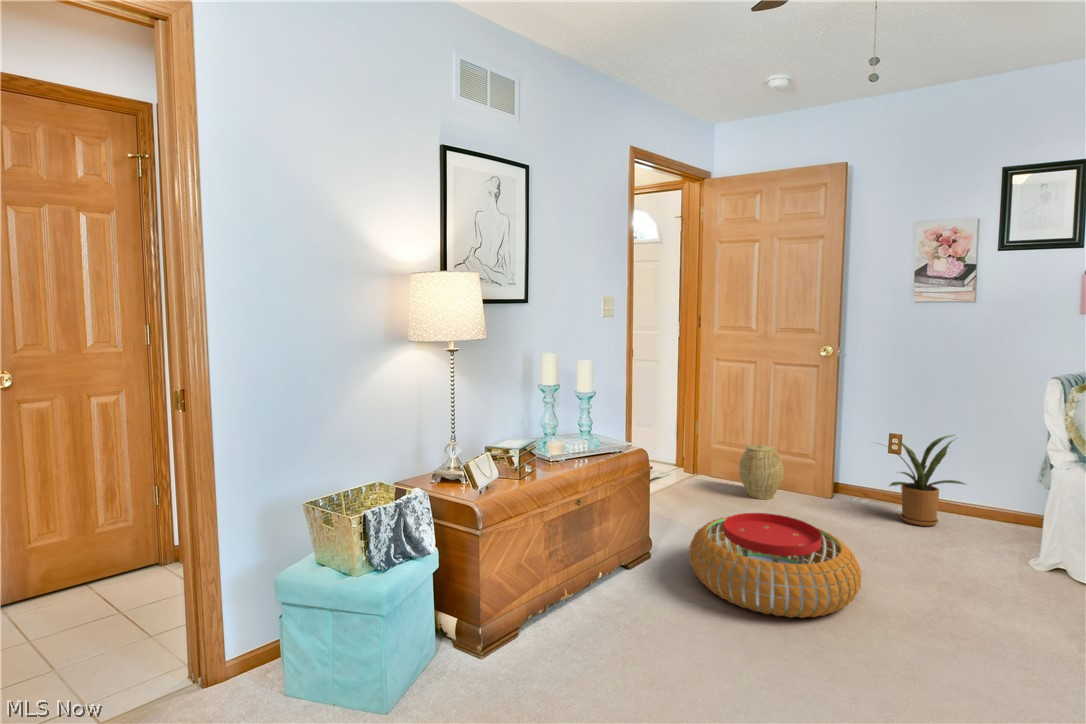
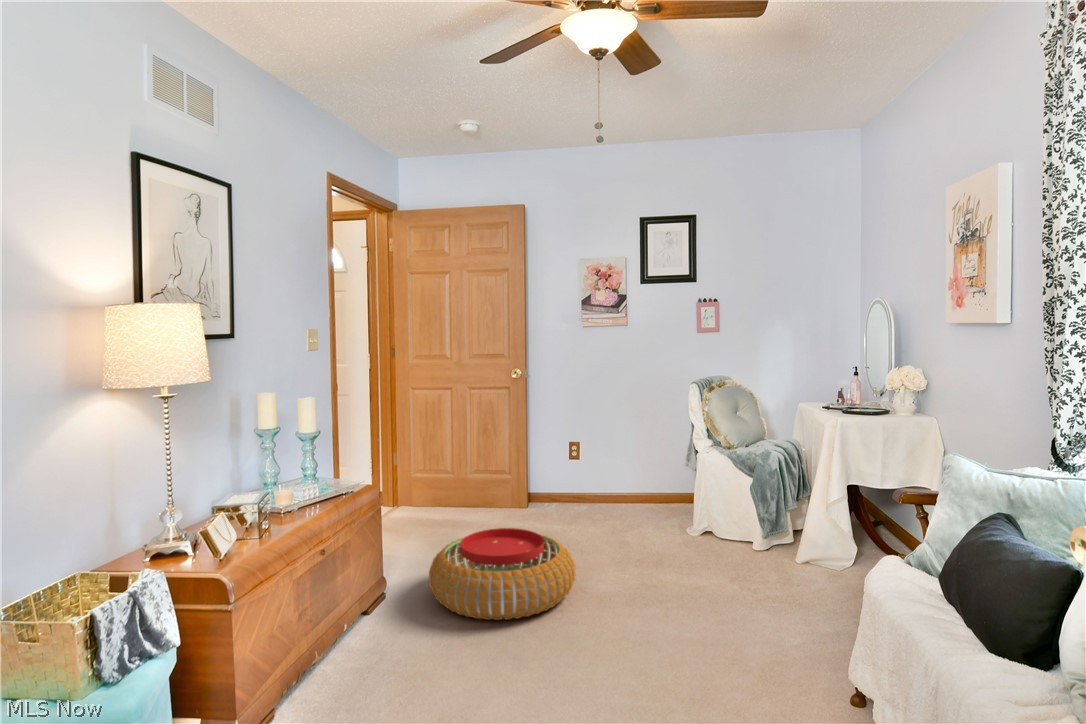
house plant: present [890,435,965,526] -> none [558,437,630,517]
woven basket: present [739,445,784,499] -> none [447,465,489,519]

